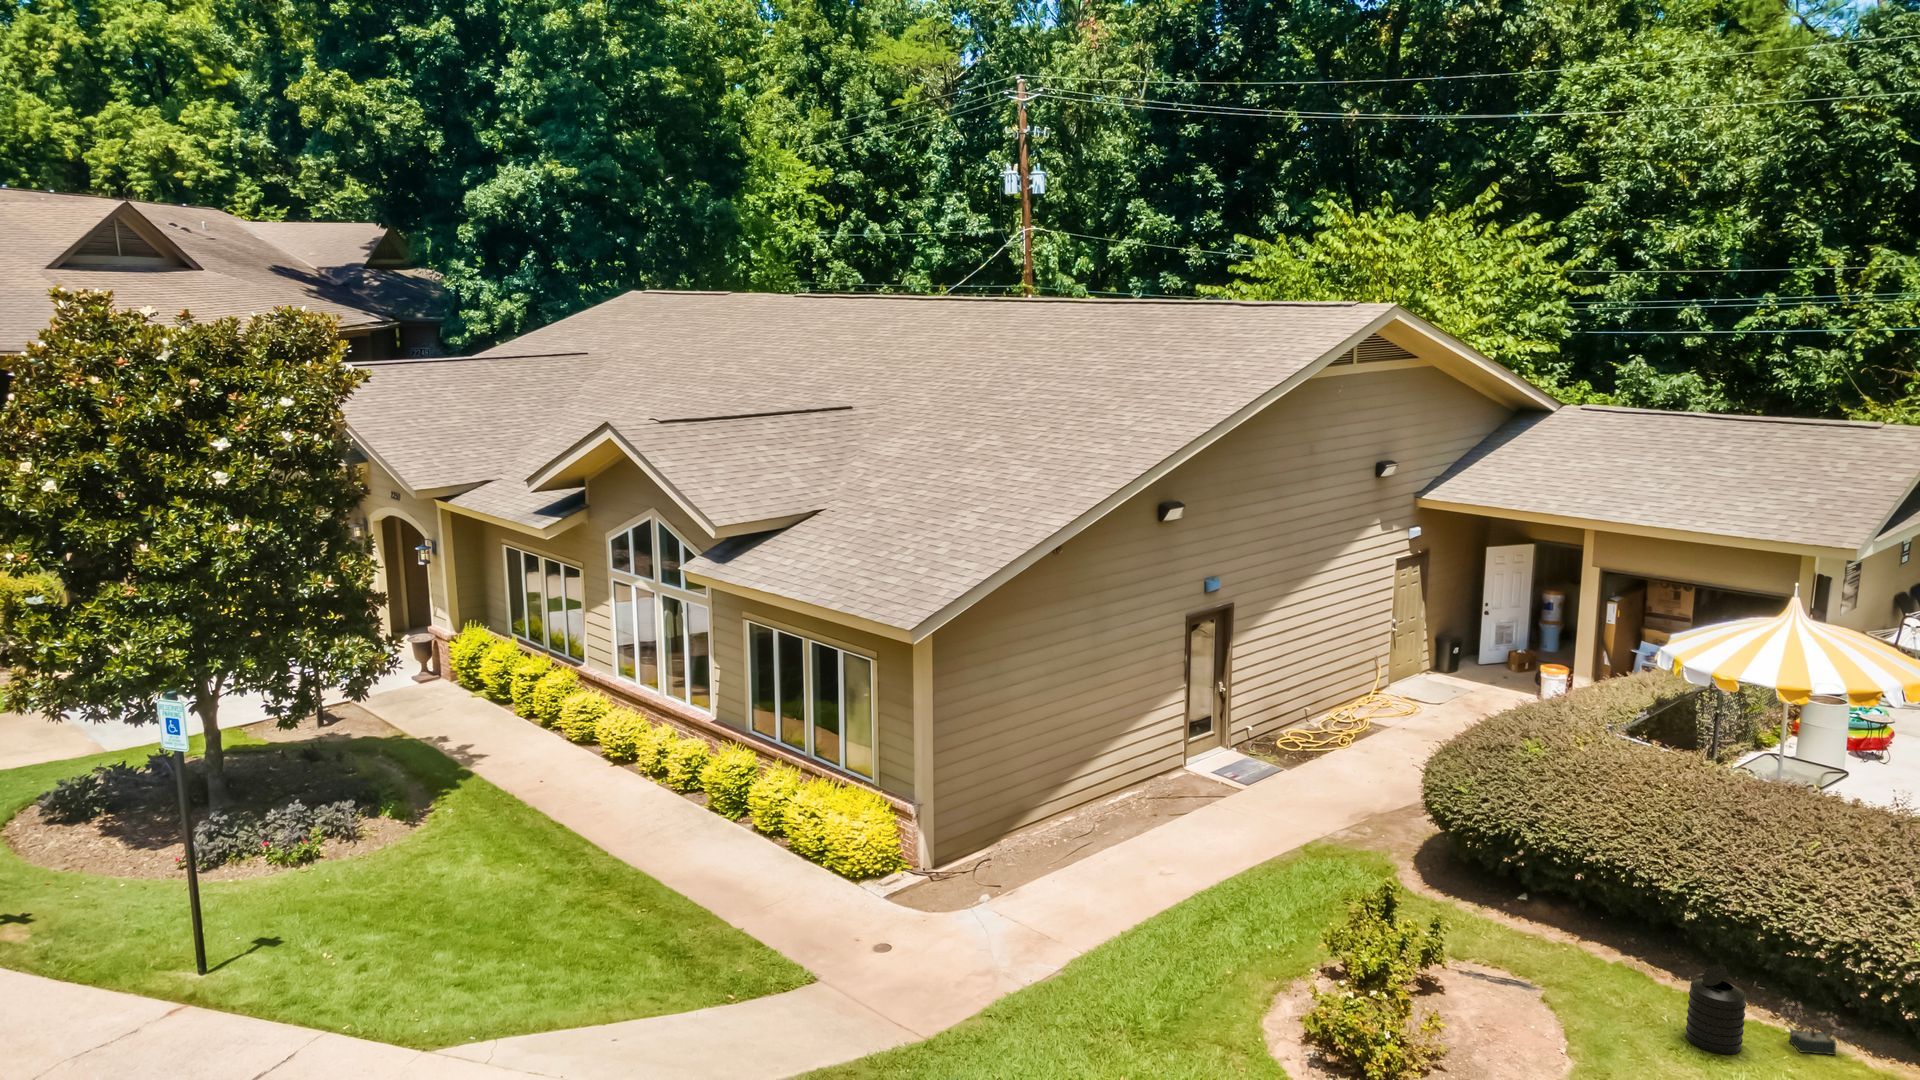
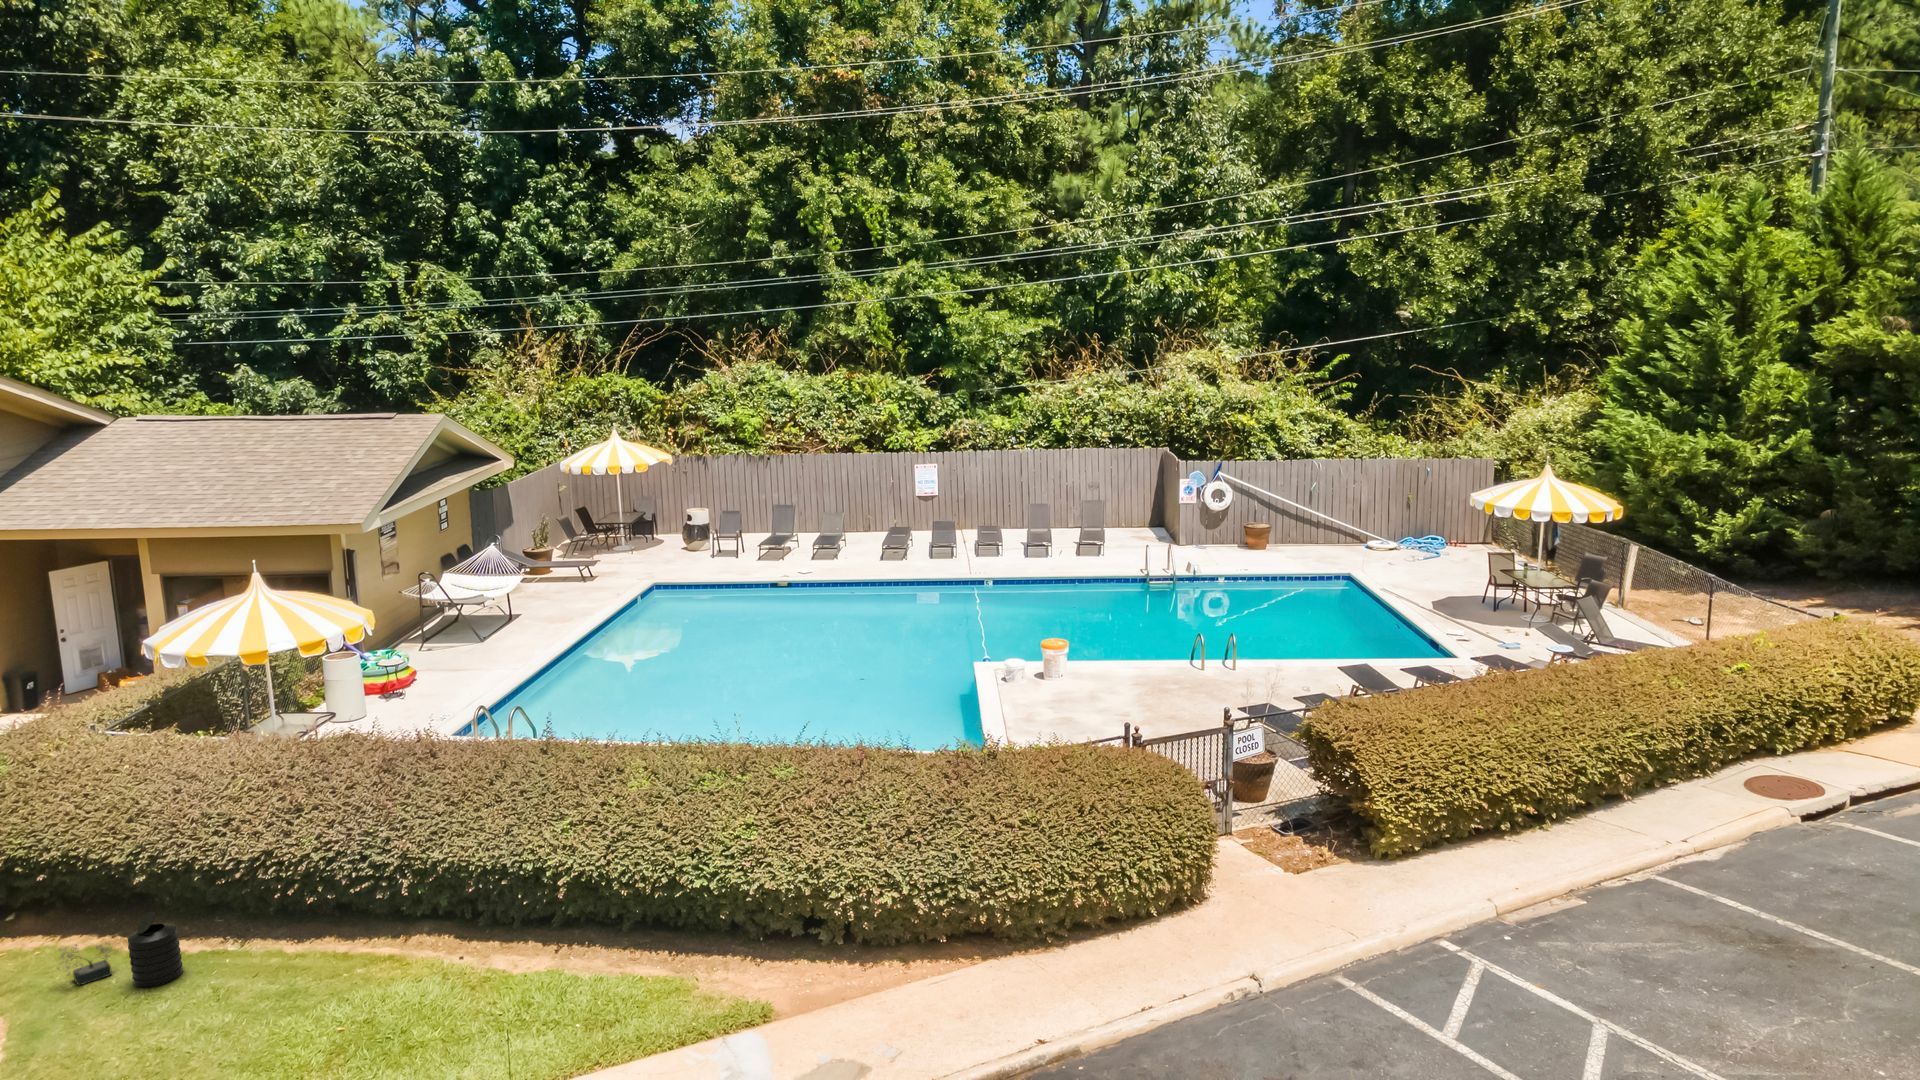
decorative plant: present [1781,999,1843,1055] -> present [58,942,112,986]

